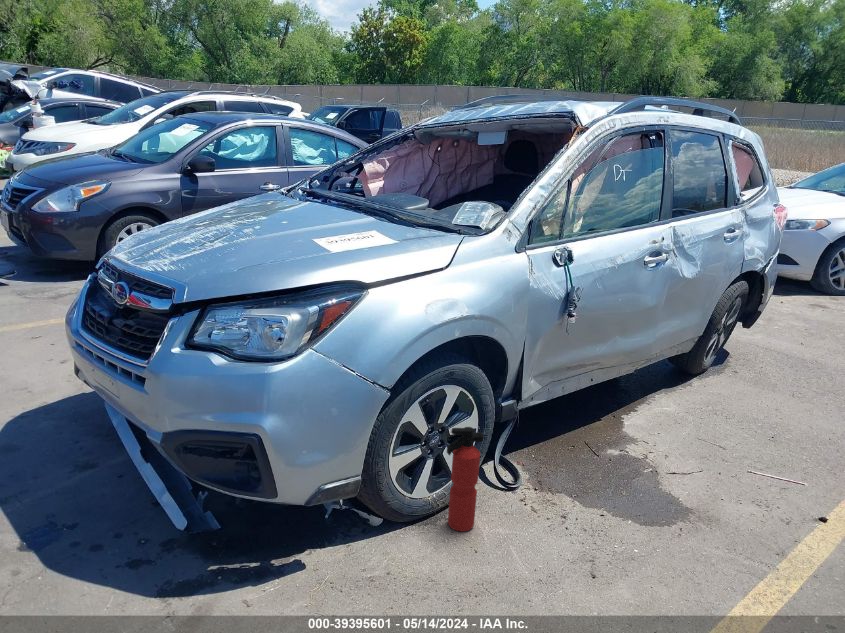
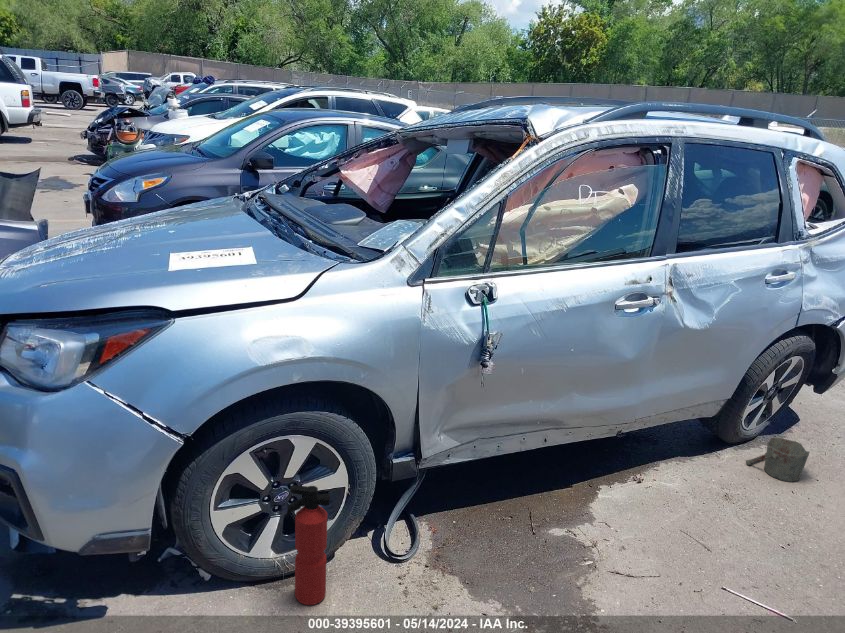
bucket: none [708,365,757,397] -> present [746,438,810,482]

